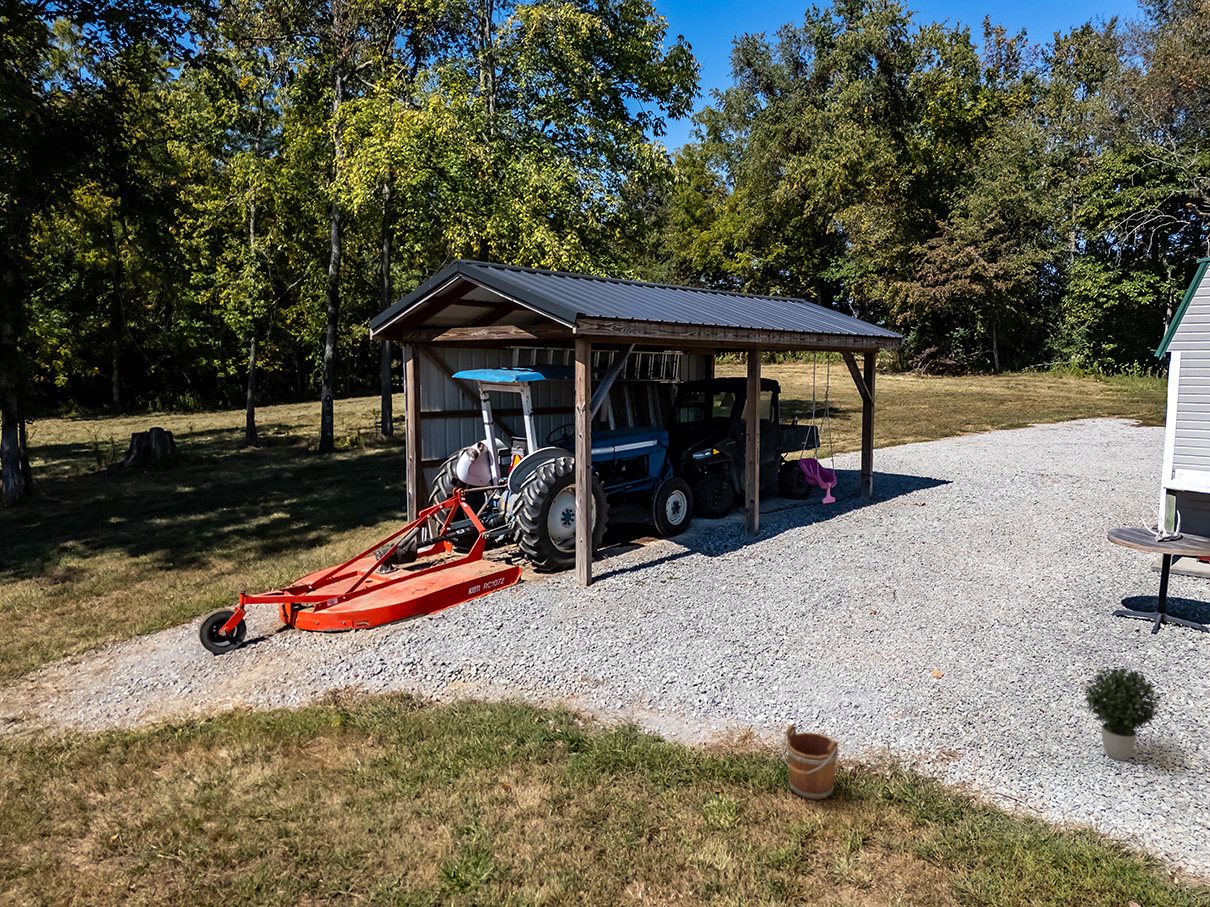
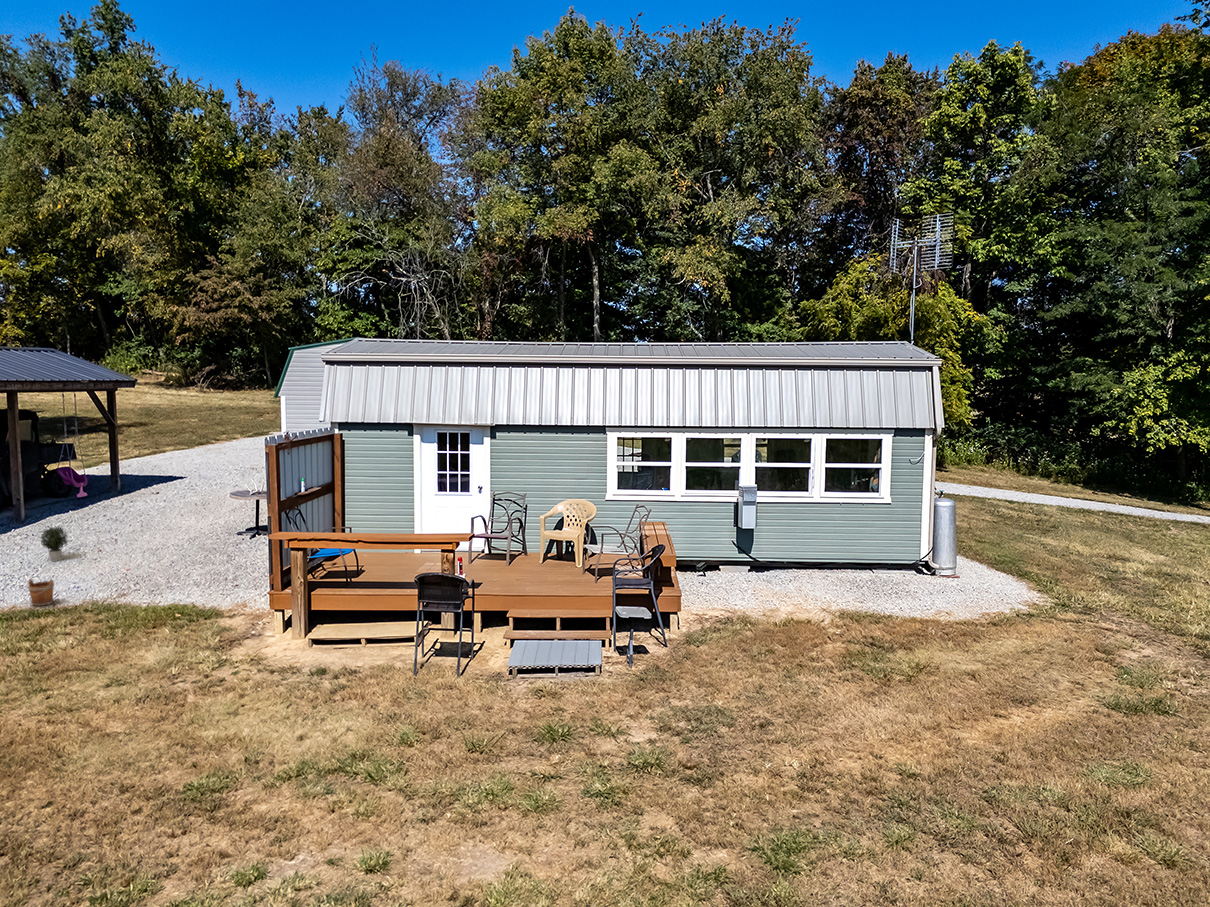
potted plant: present [1084,668,1160,761] -> present [41,527,68,562]

